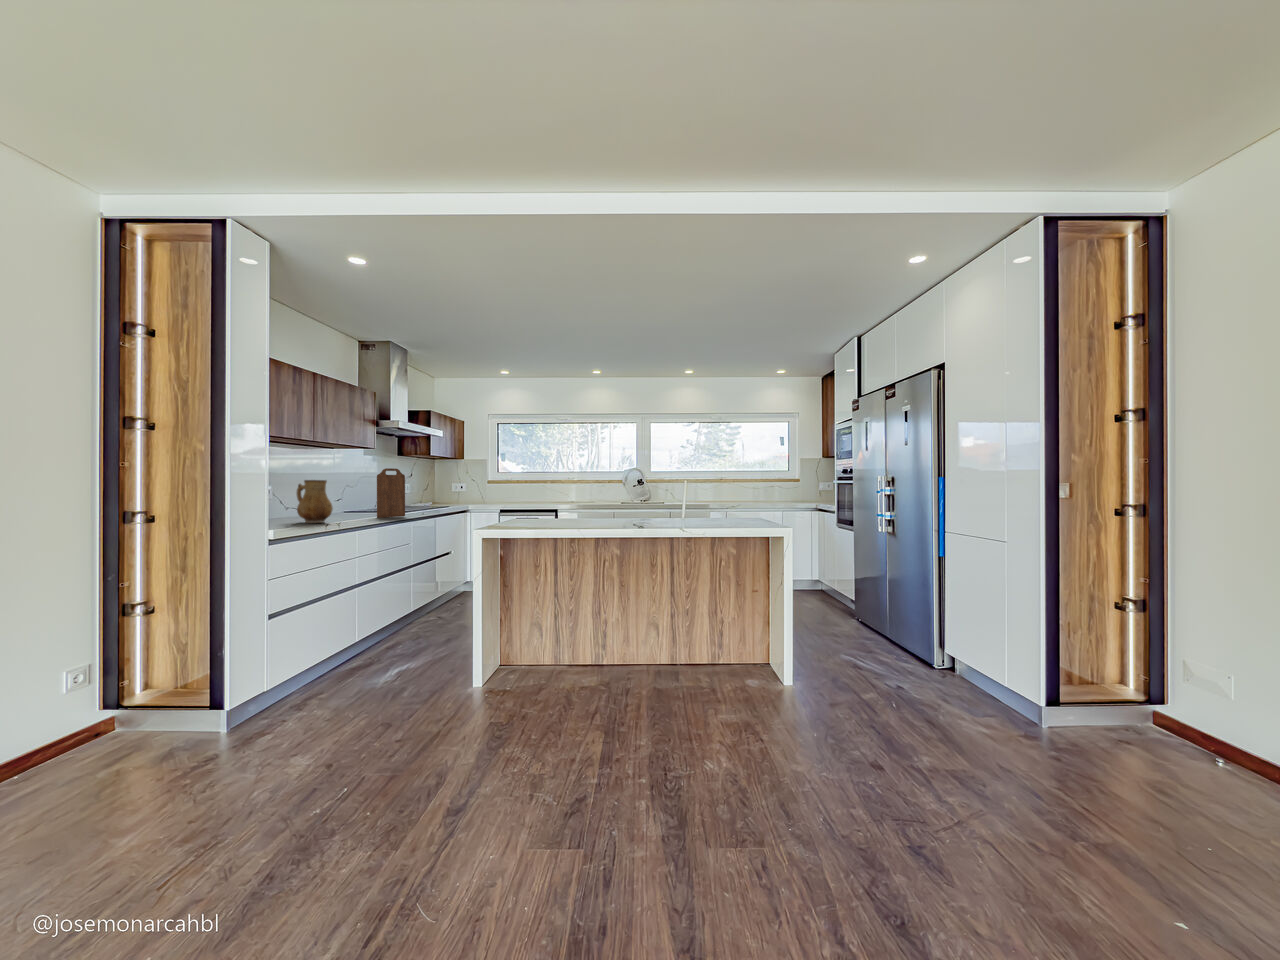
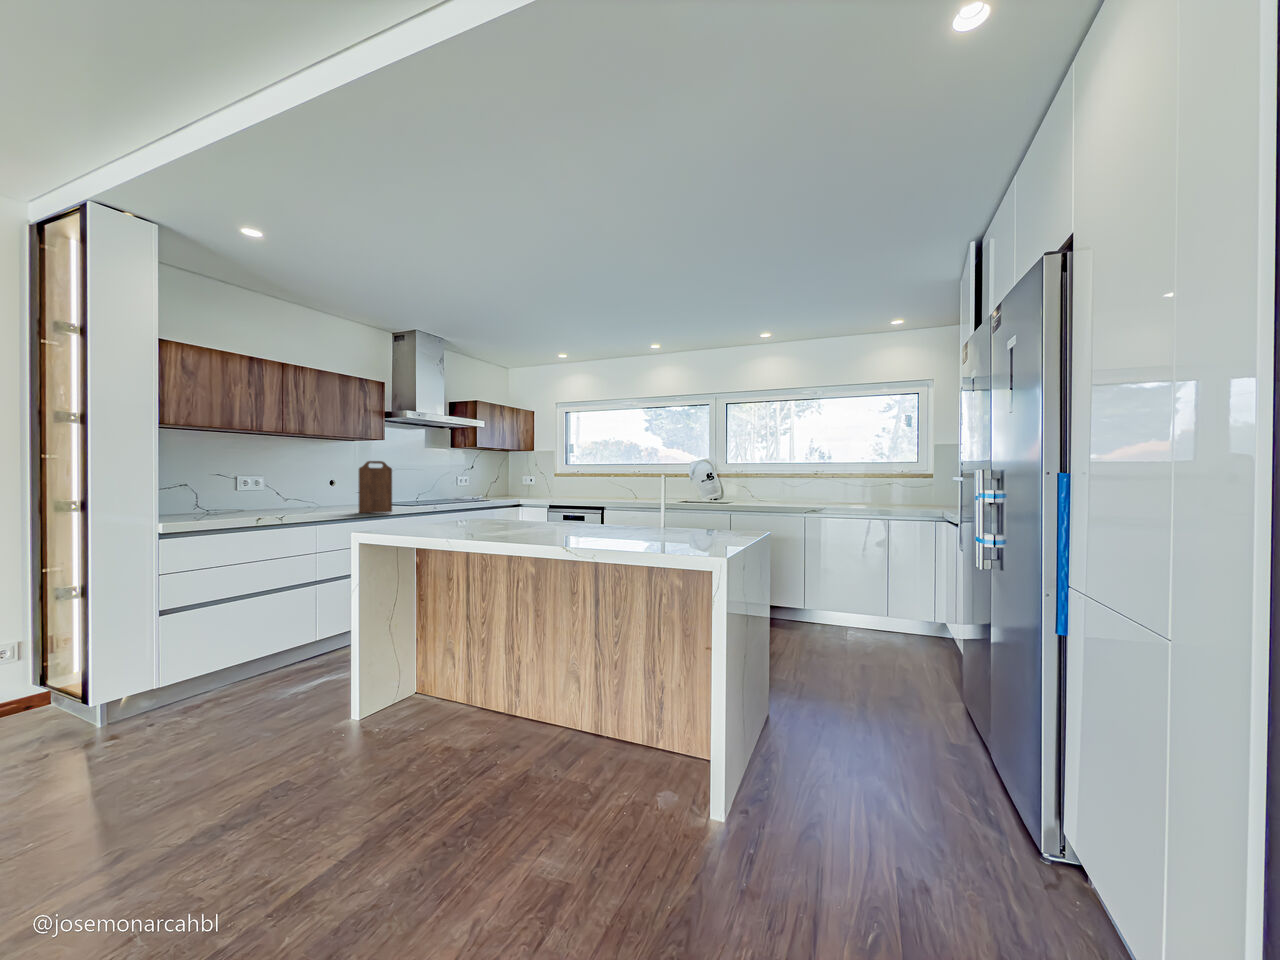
ceramic pitcher: present [297,480,333,523] -> none [235,473,274,518]

